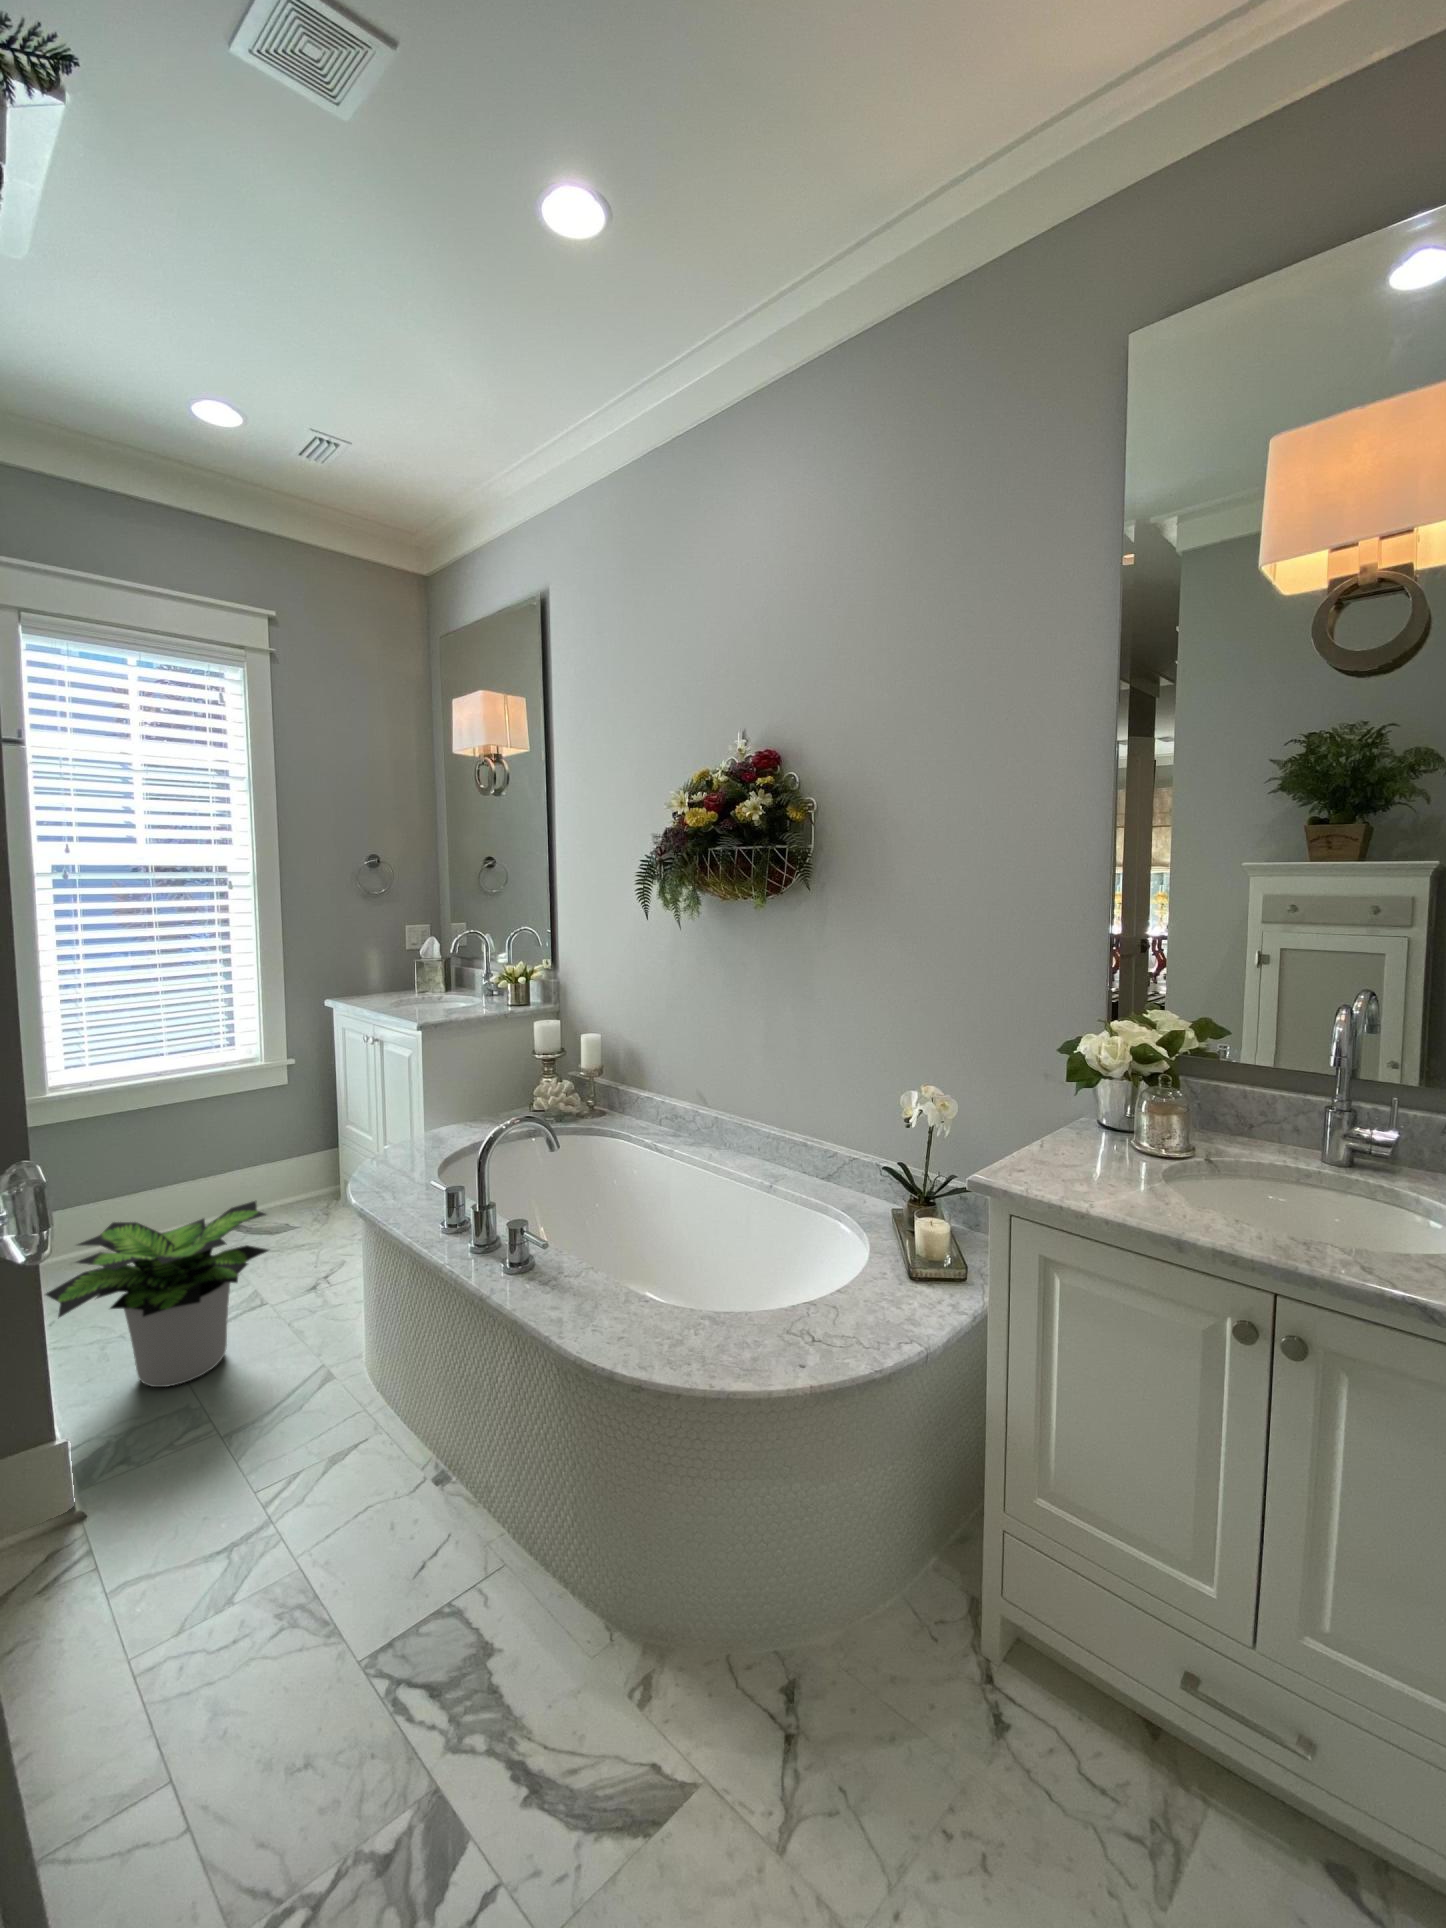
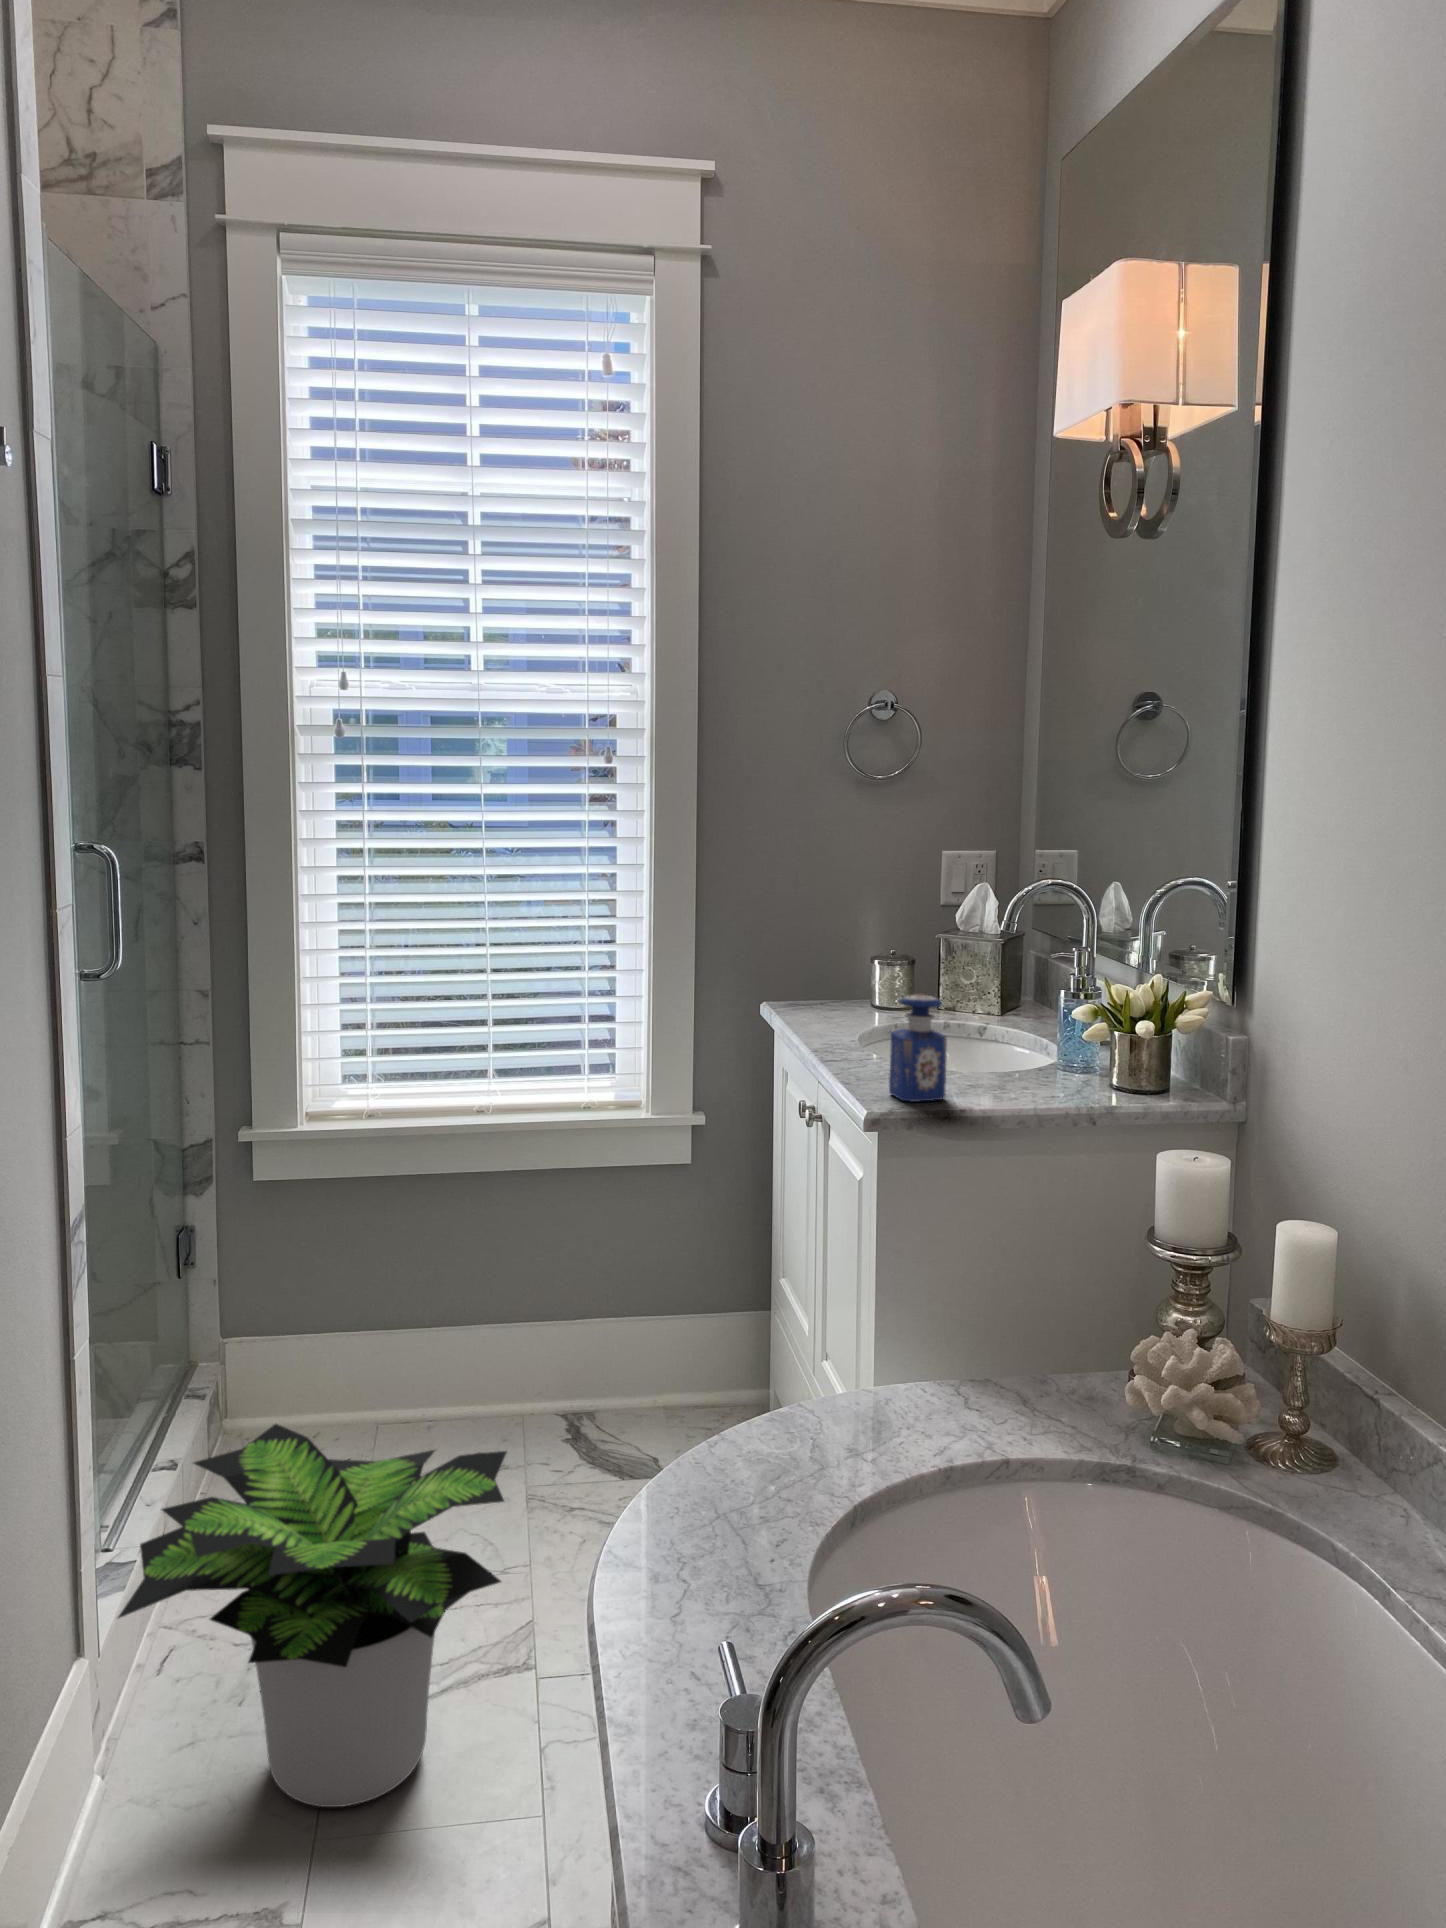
perfume bottle: none [417,976,443,1020] -> present [889,994,947,1102]

